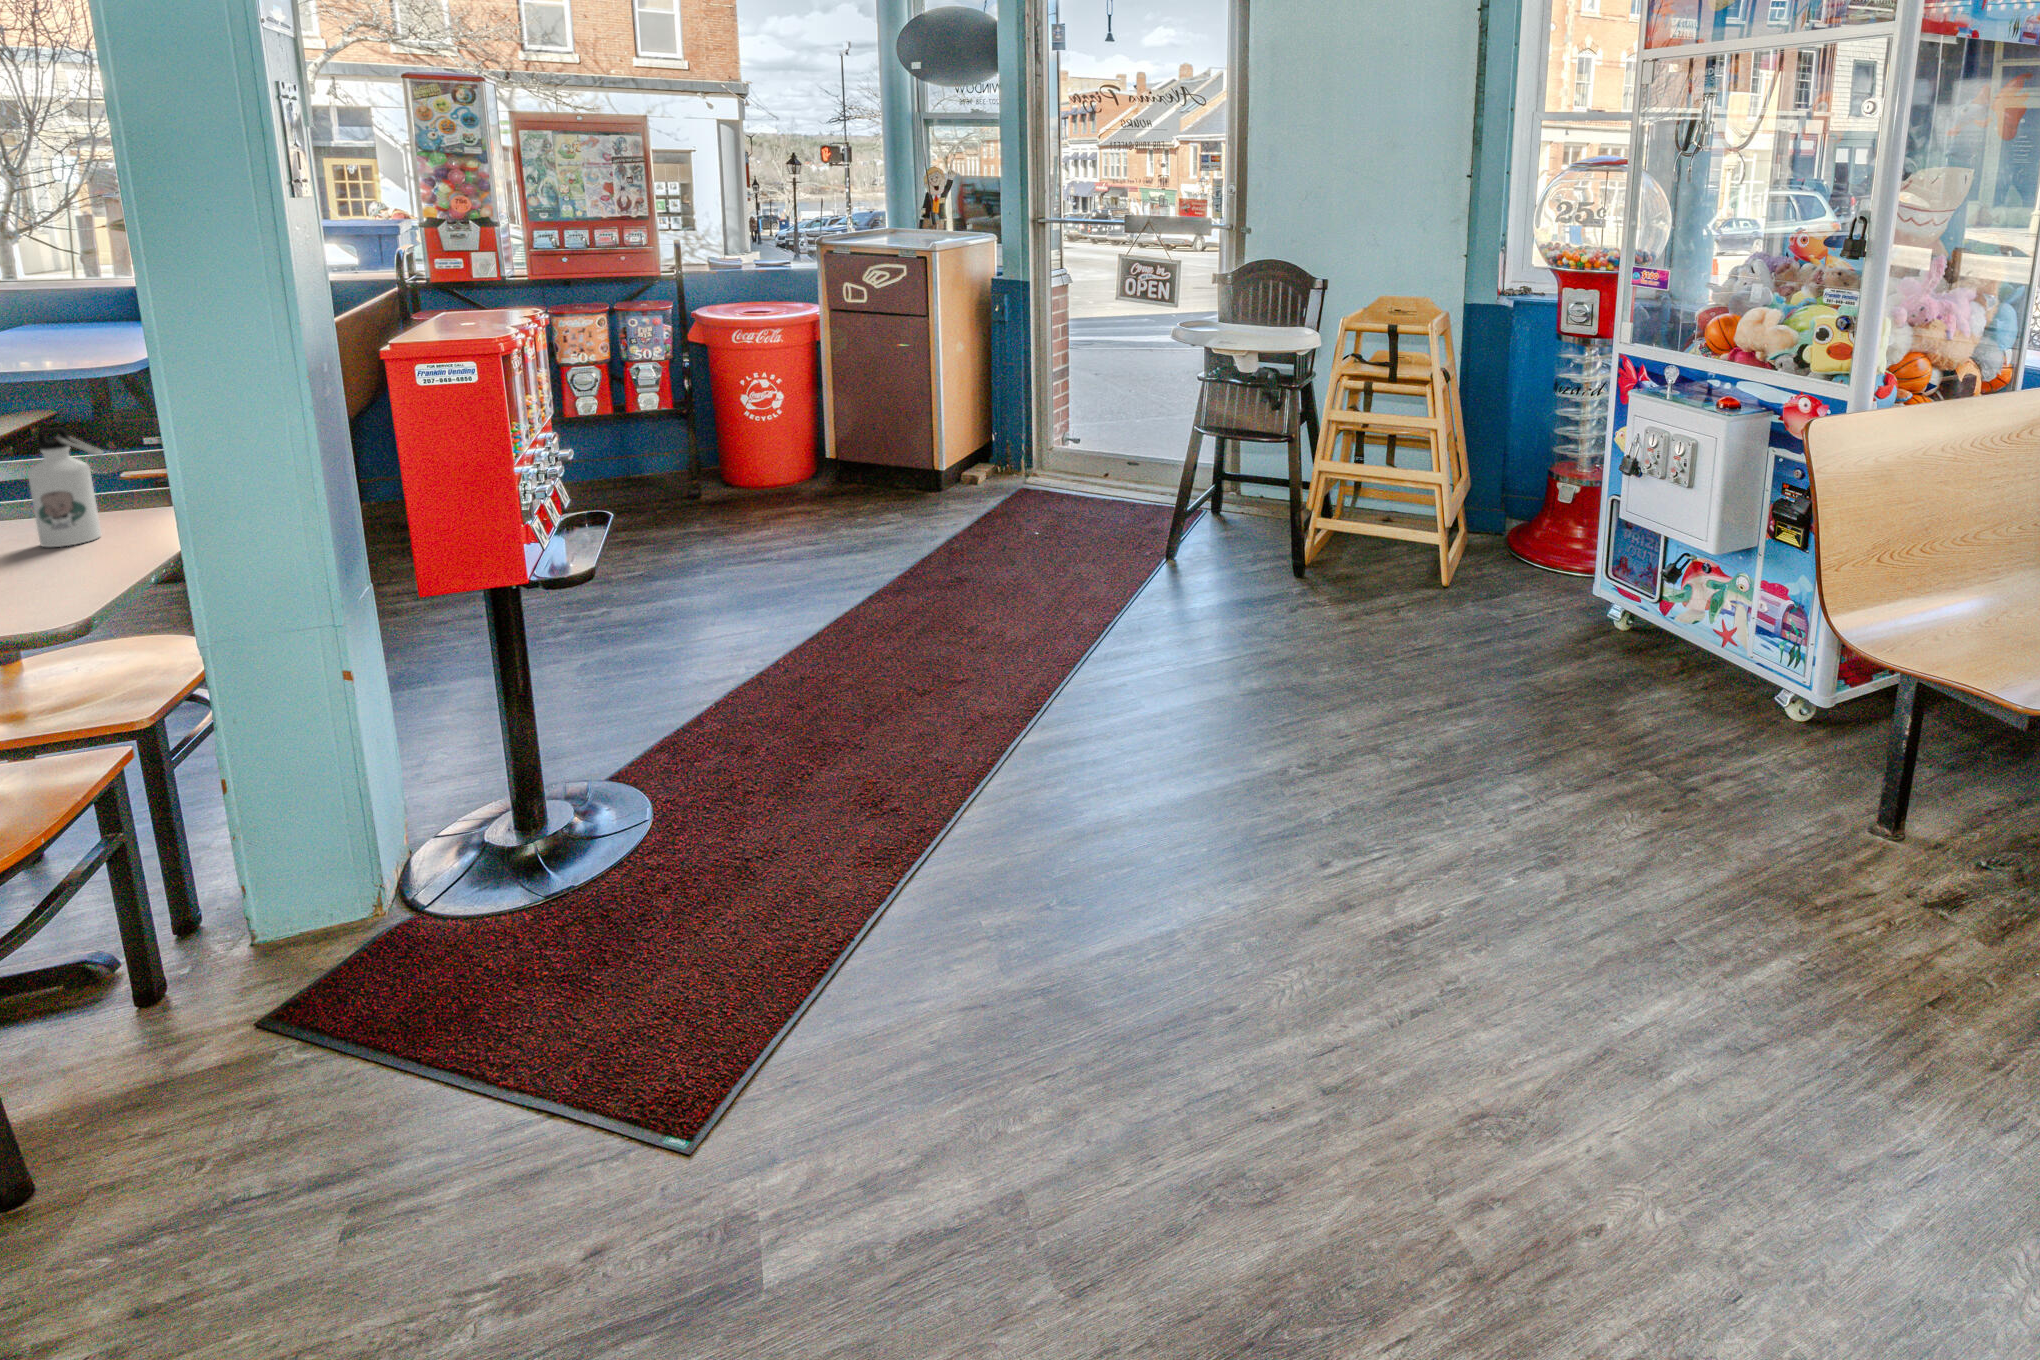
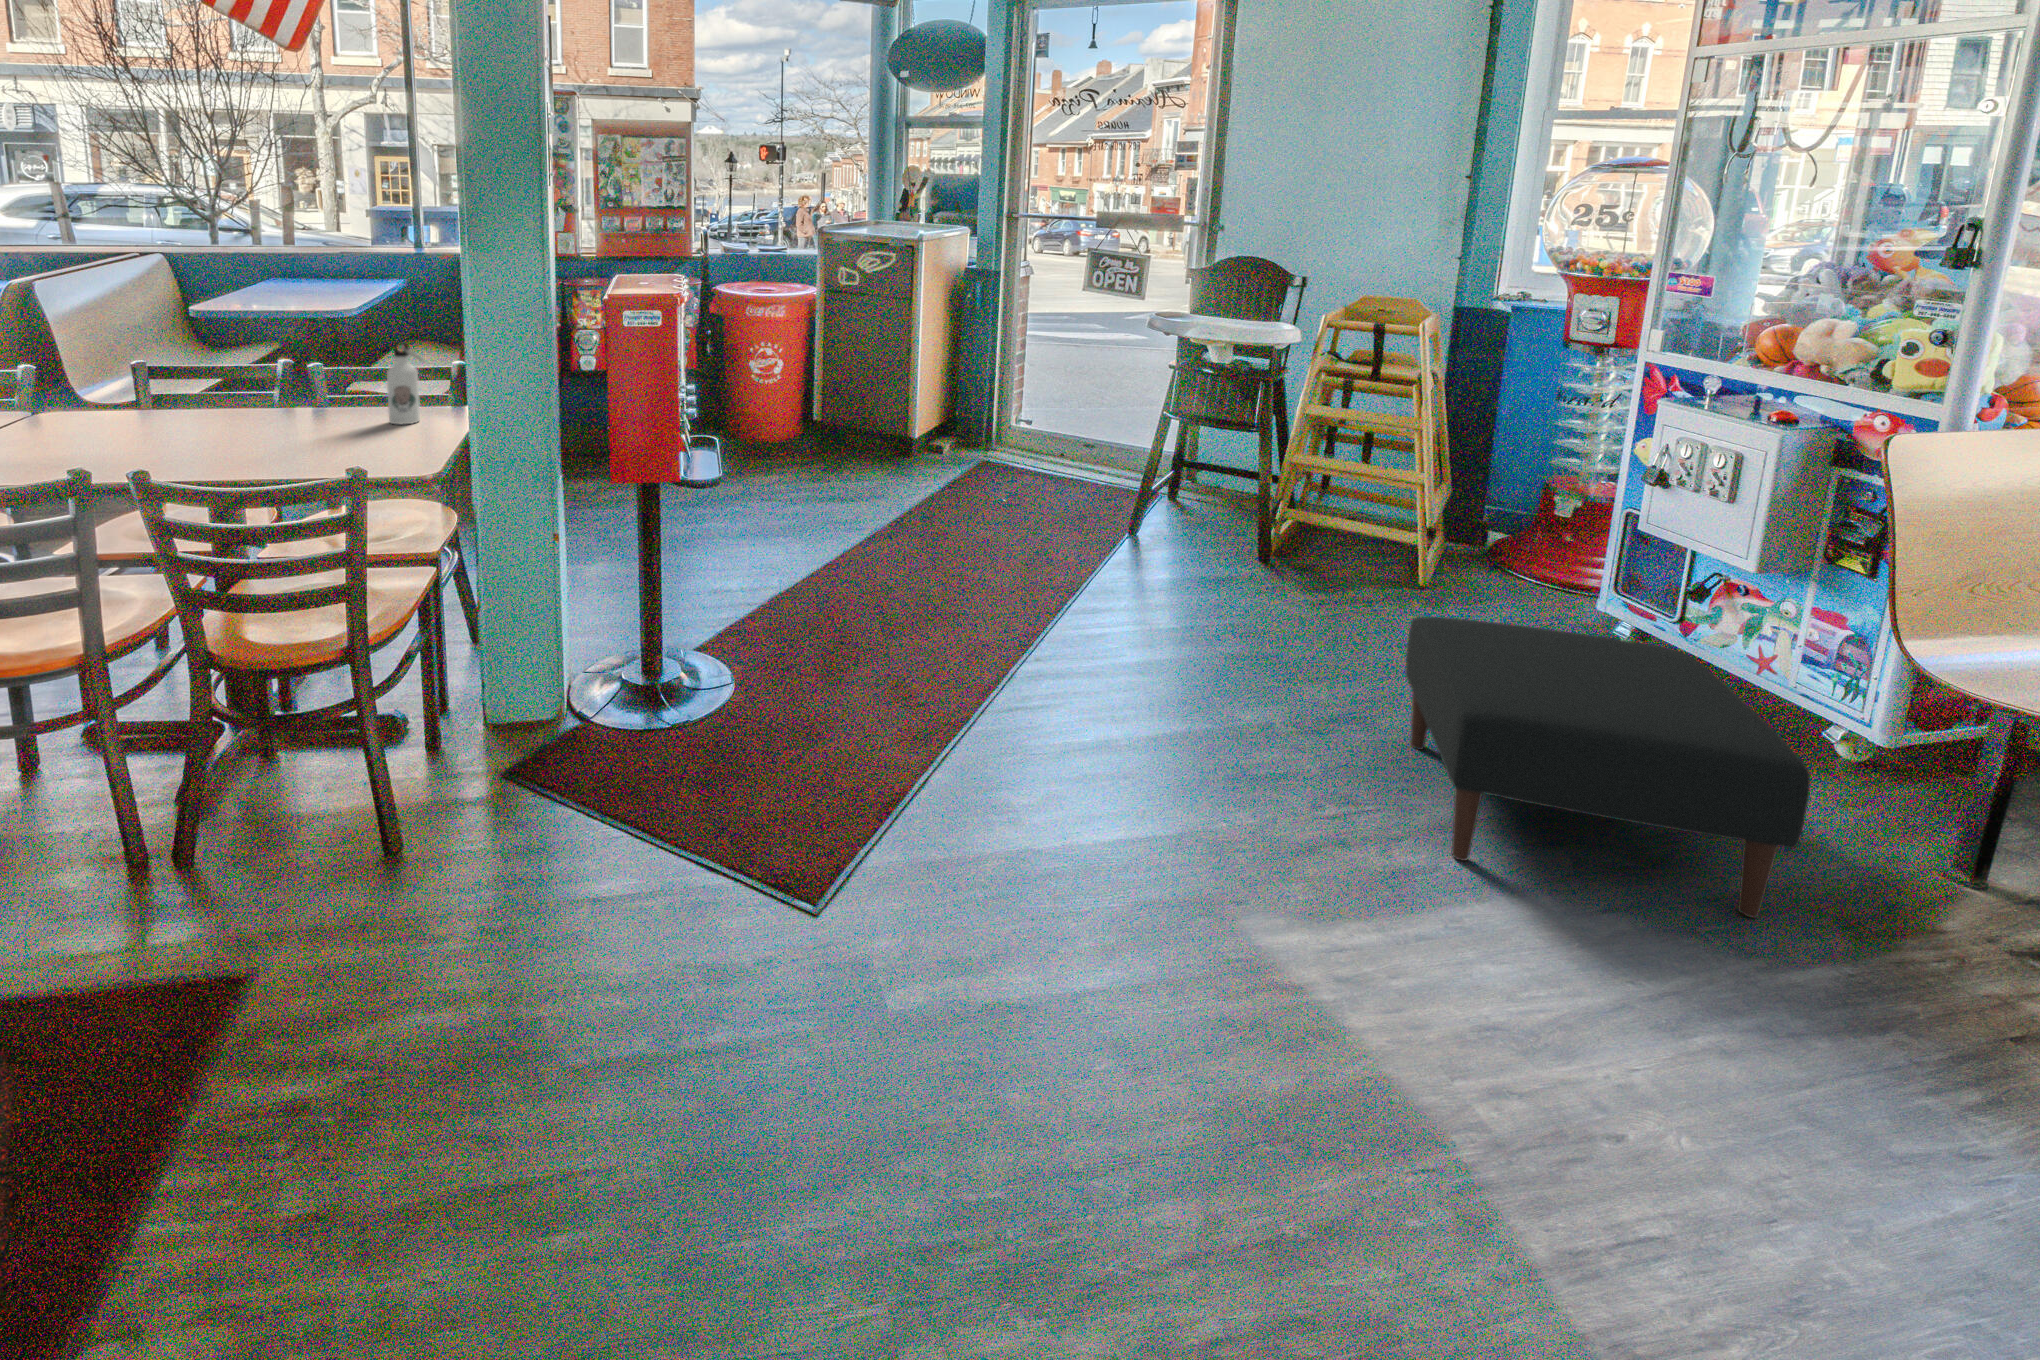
ottoman: none [1411,636,1758,920] -> present [1406,617,1810,918]

